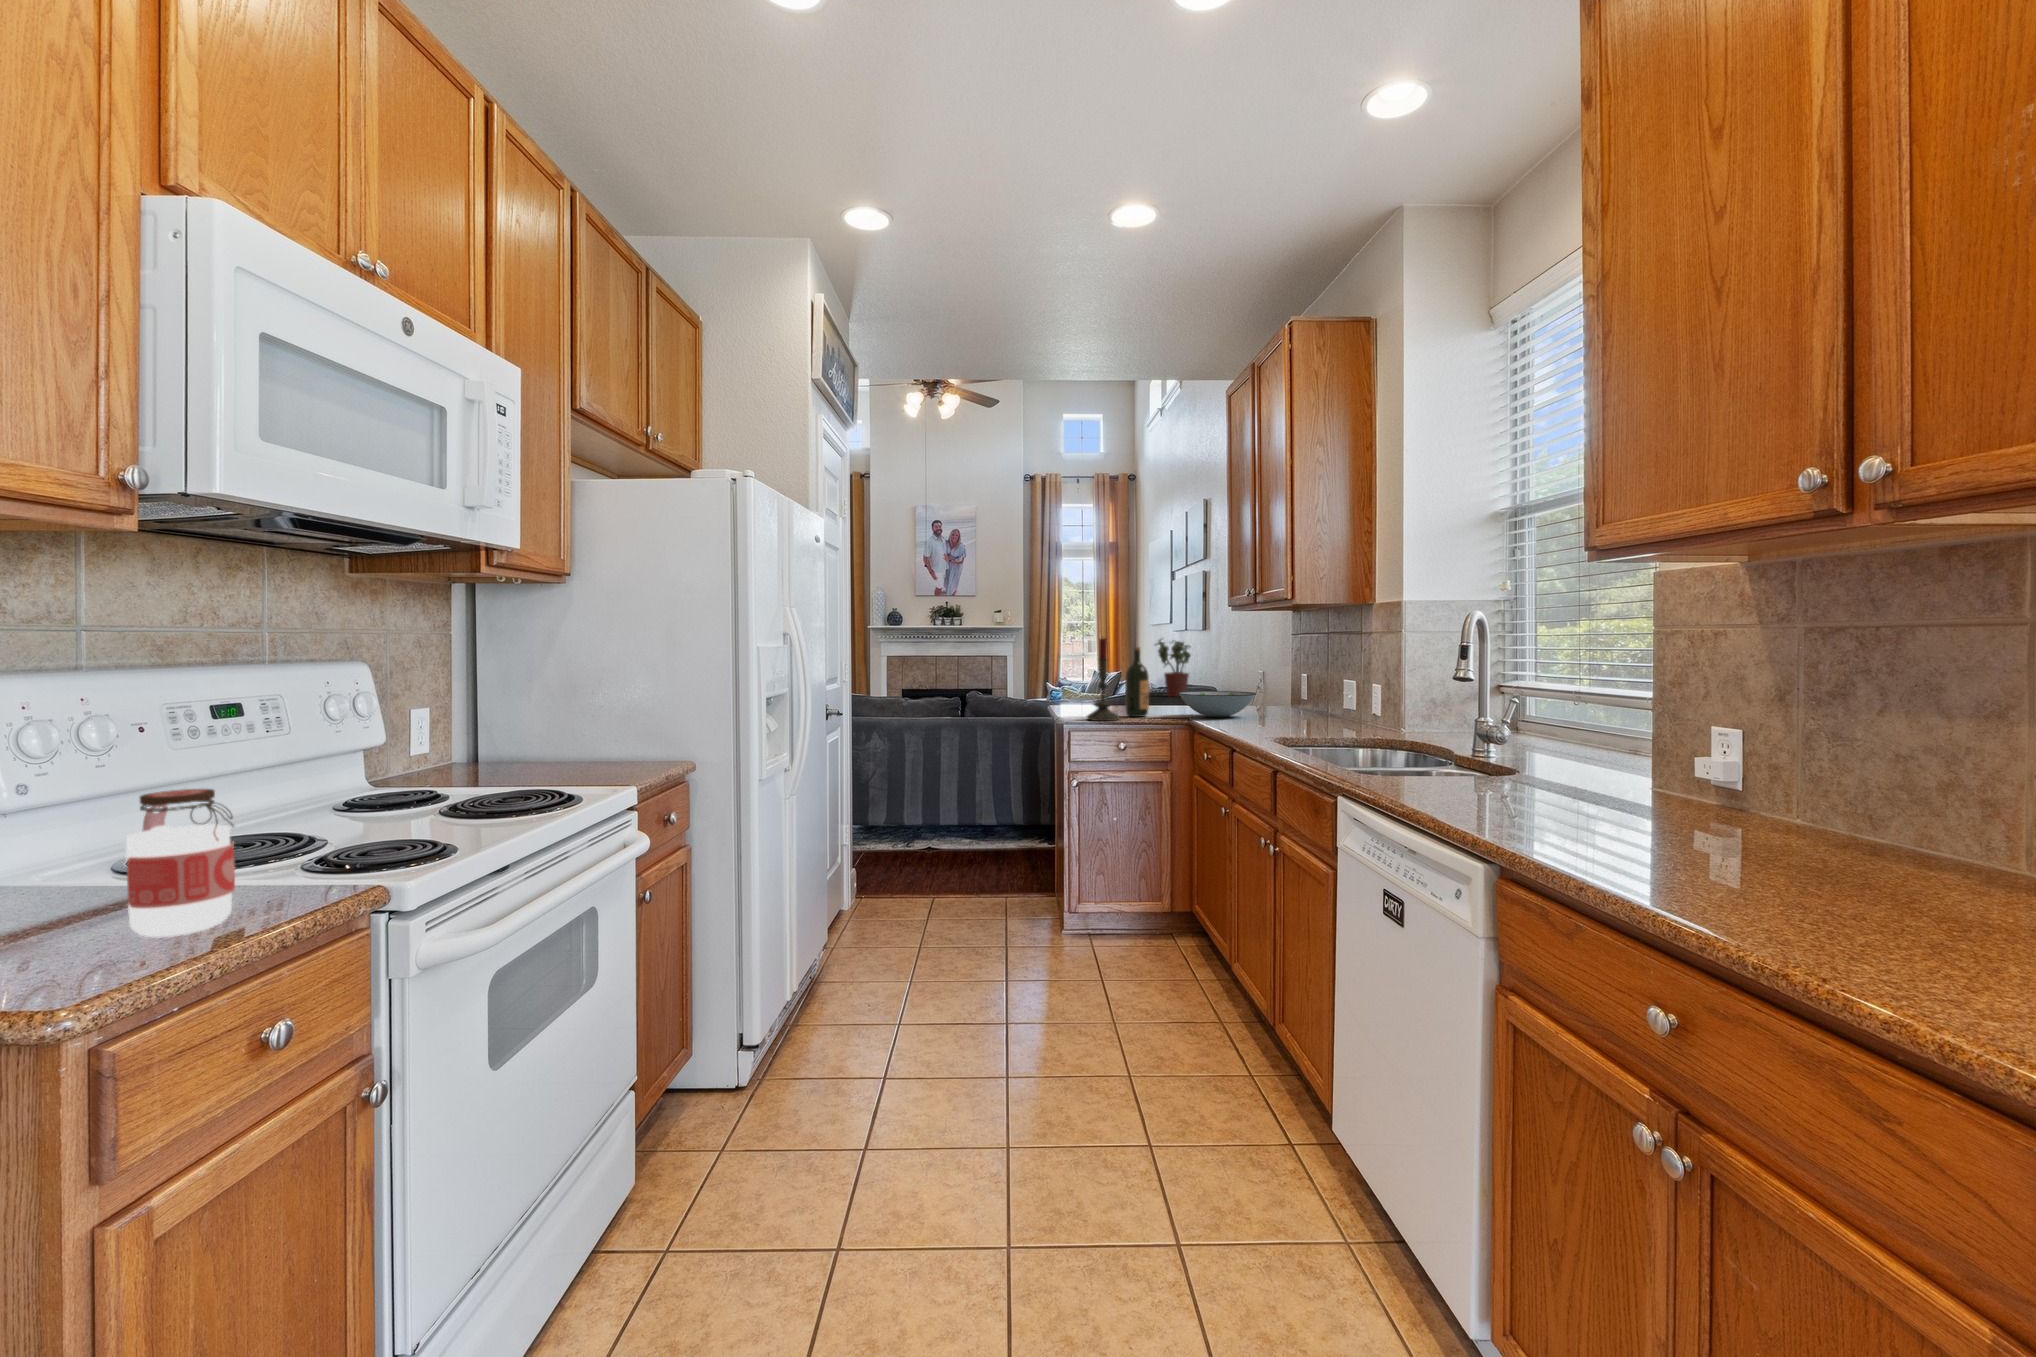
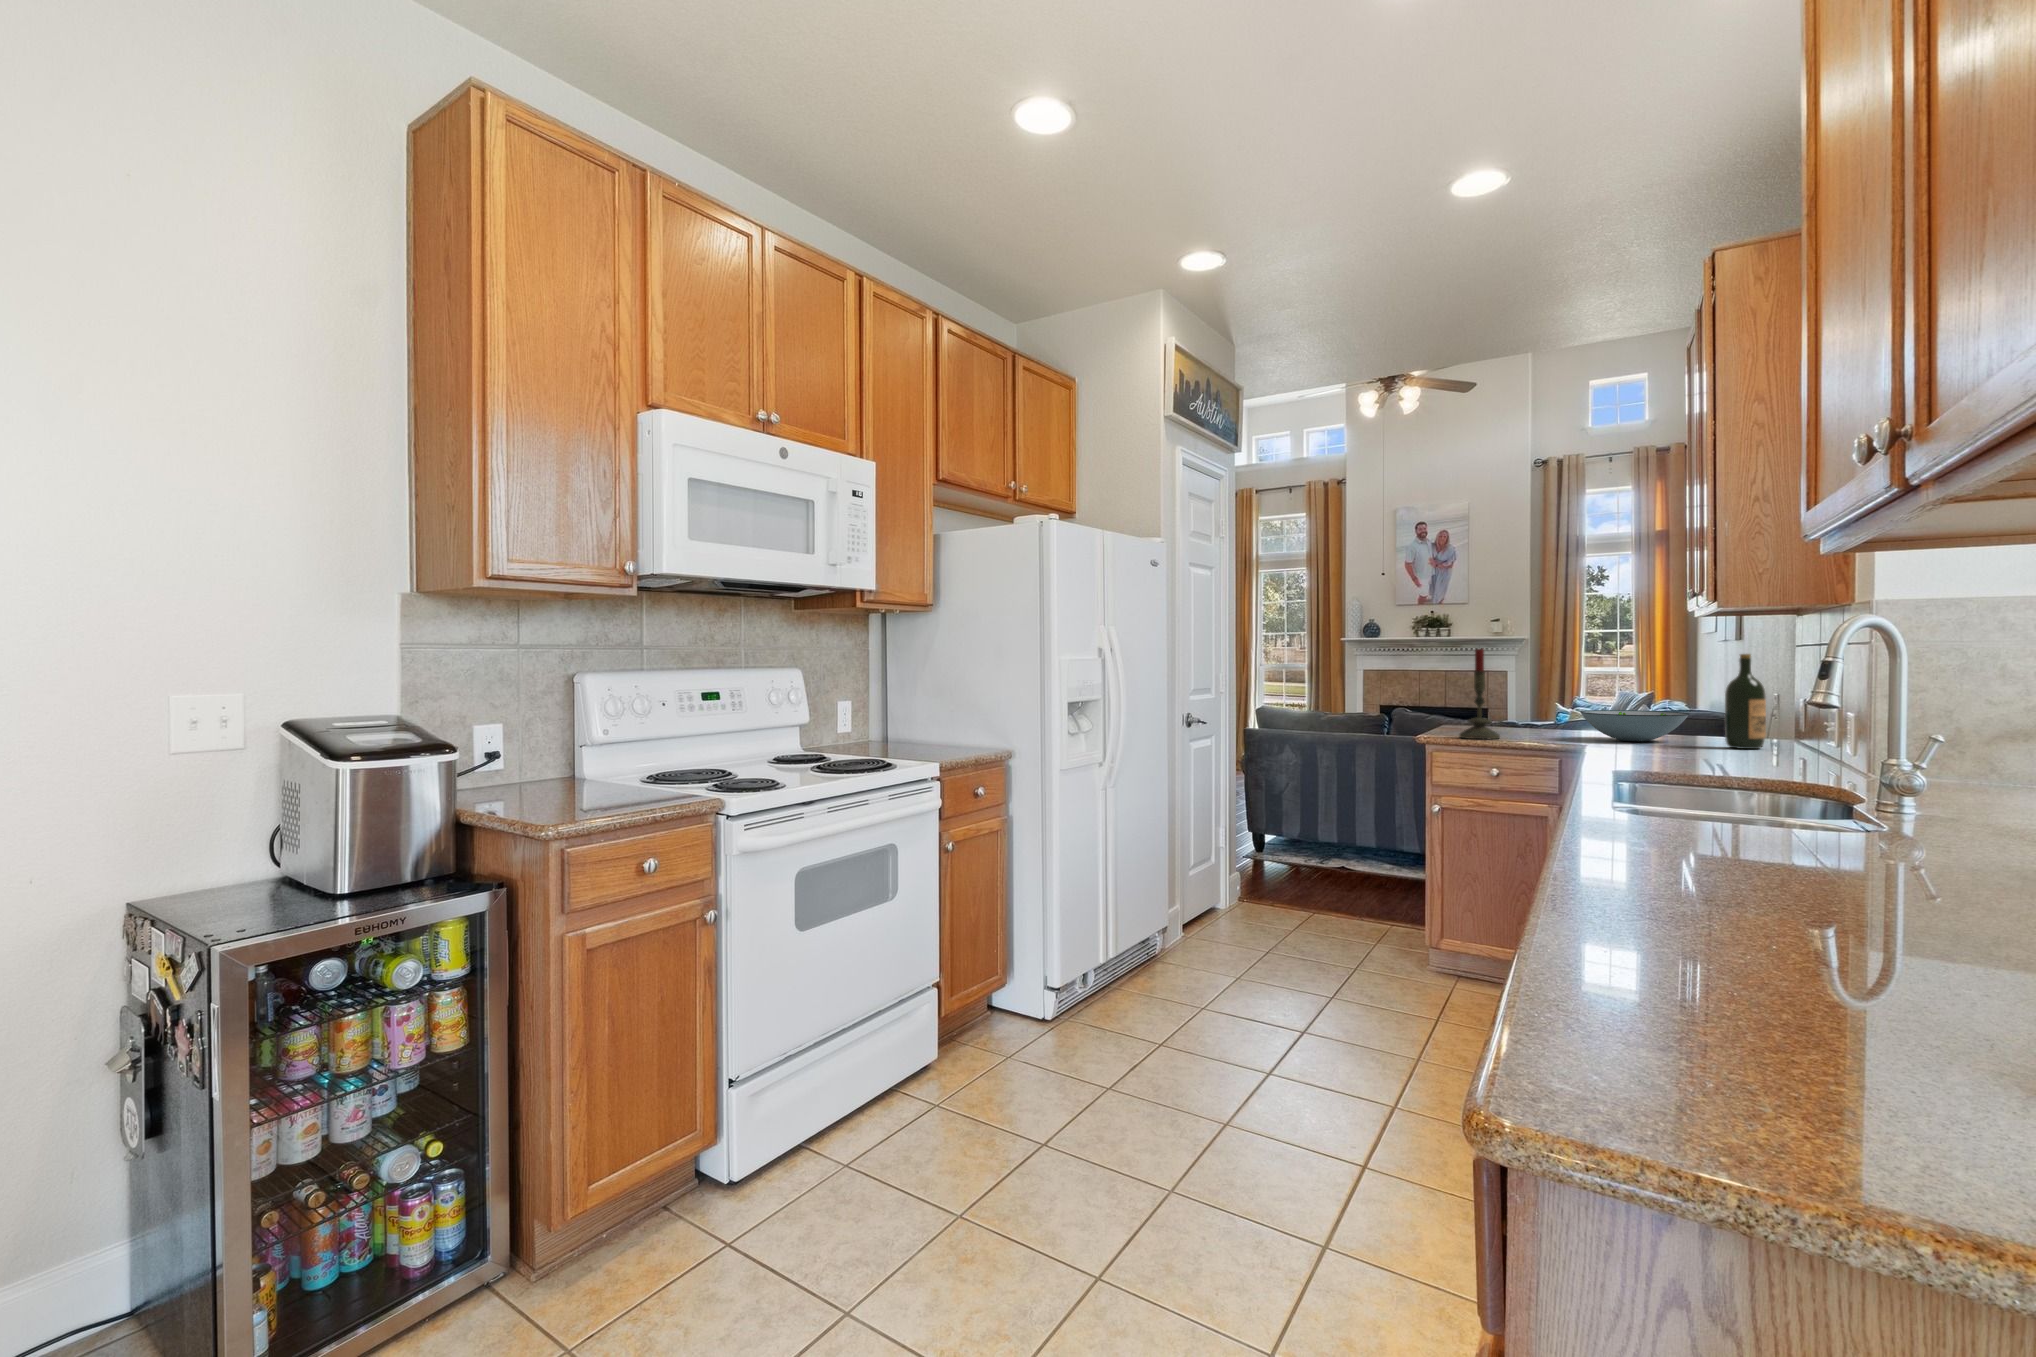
potted plant: present [1155,639,1191,697] -> none [1626,647,1681,719]
wine bottle: present [1125,647,1149,717] -> present [1725,654,1766,749]
jar: present [126,789,235,937] -> none [592,733,638,809]

